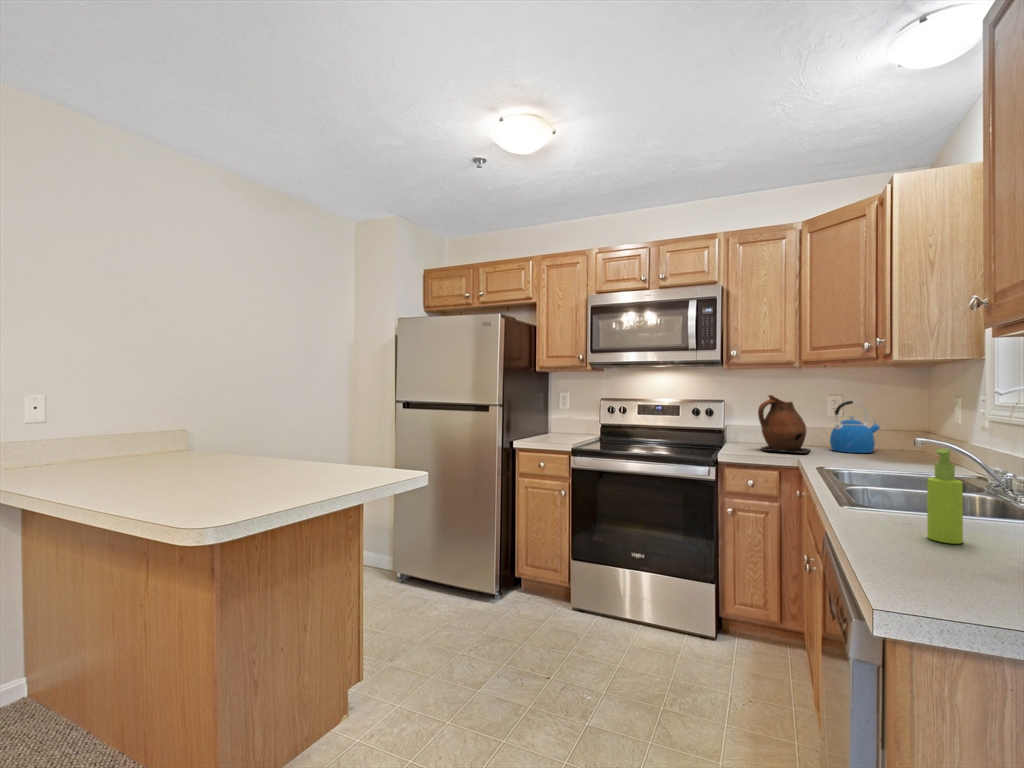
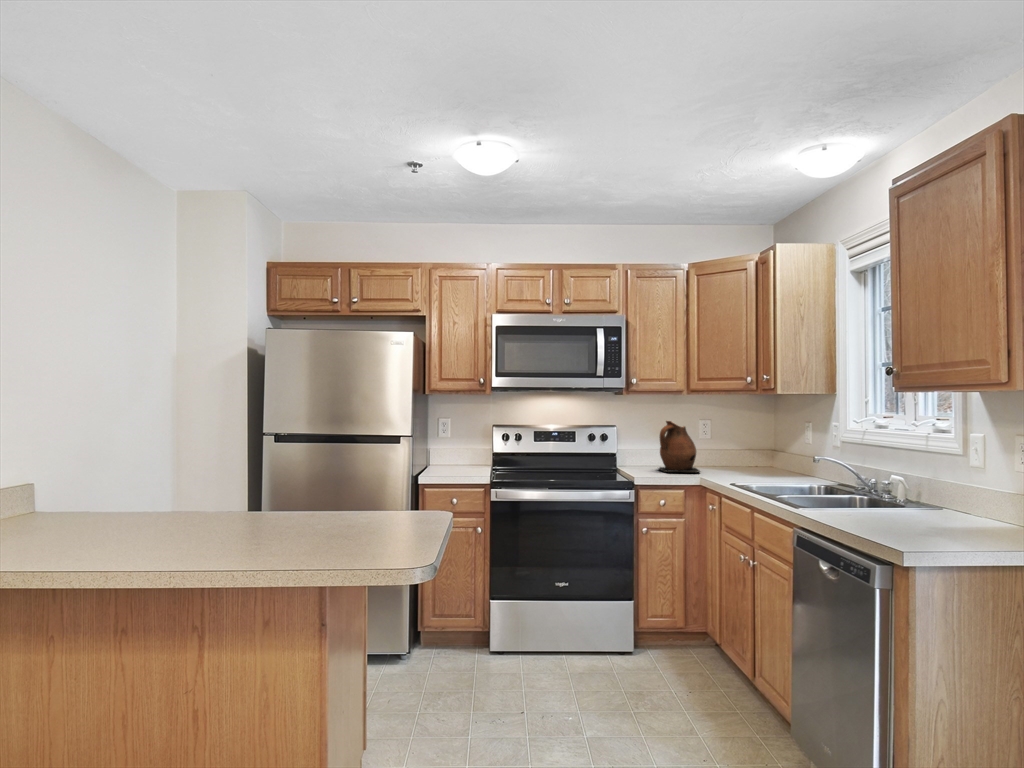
kettle: present [830,401,880,453] -> none [707,424,742,469]
soap dispenser: present [927,449,963,544] -> none [868,473,888,535]

